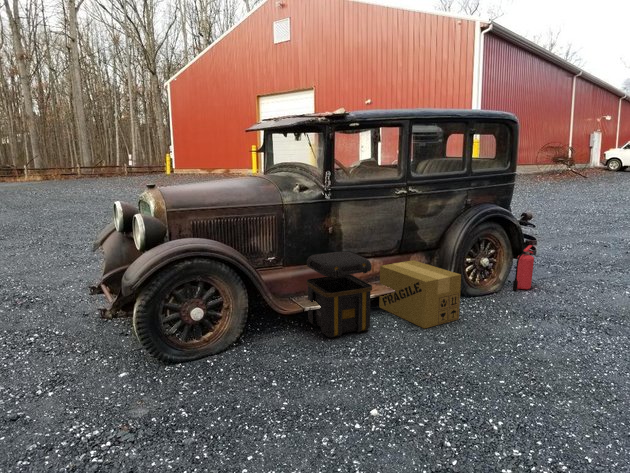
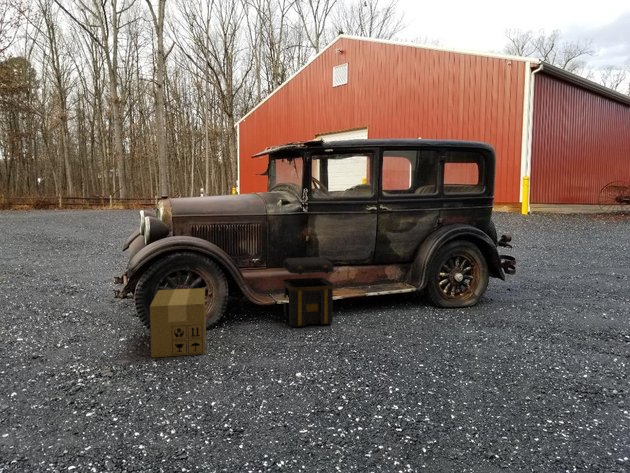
fire extinguisher: present [513,245,534,291] -> none [486,264,508,306]
cardboard box: present [379,260,461,328] -> present [150,288,206,357]

